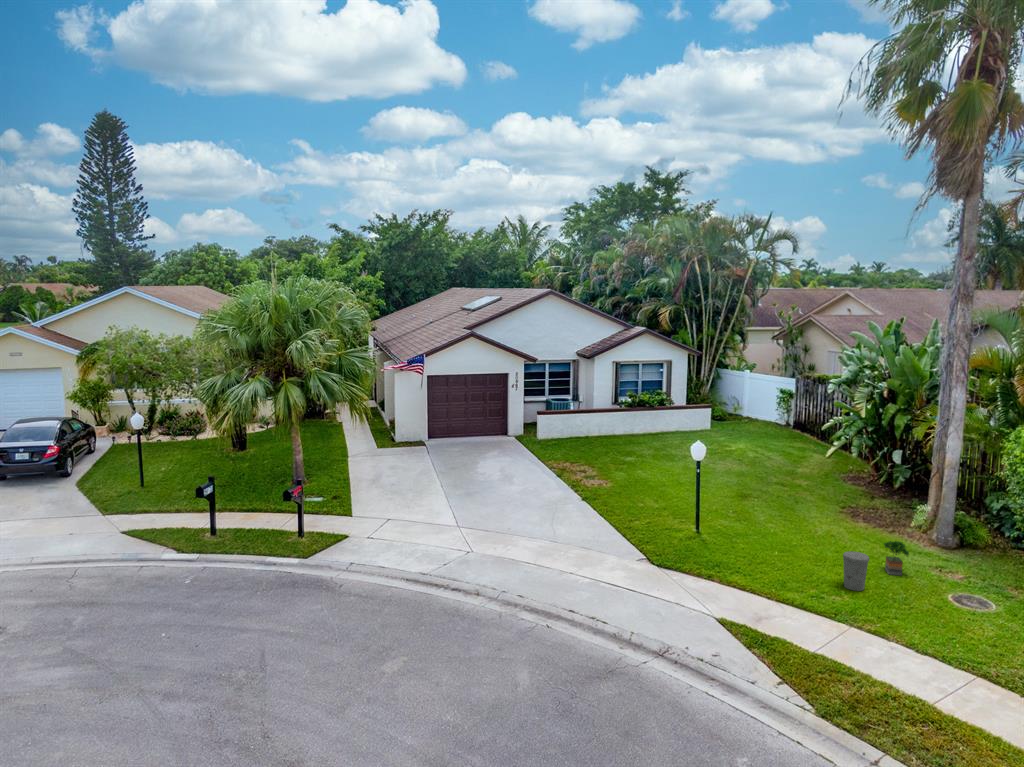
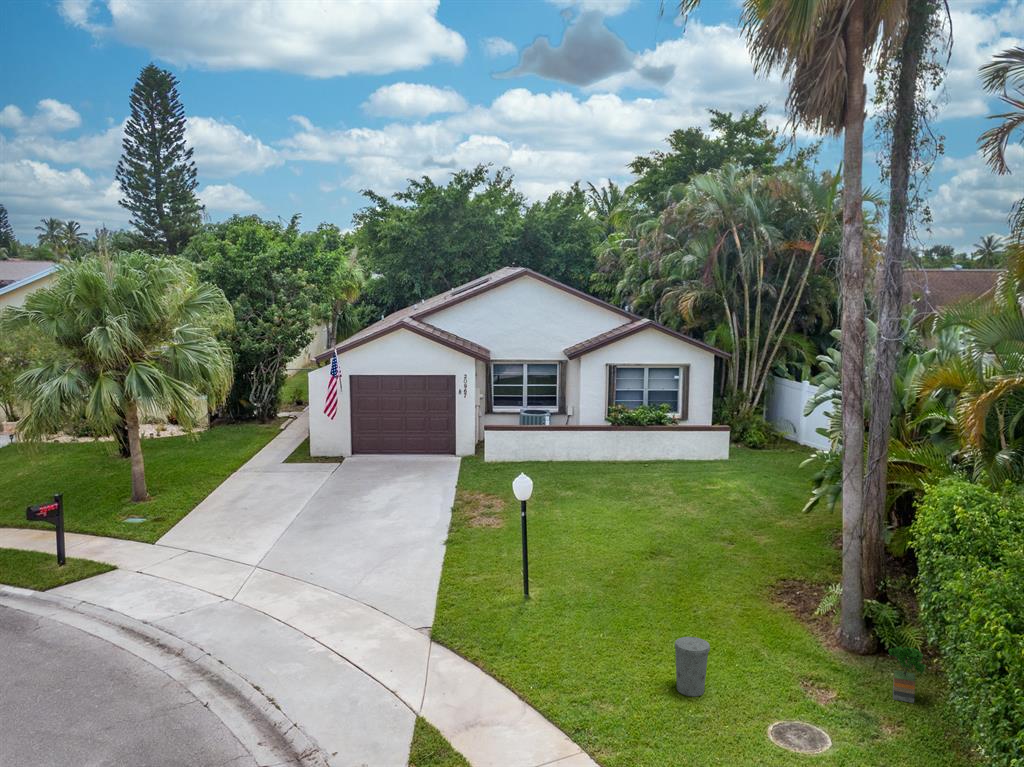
potted tree: present [884,541,909,575] -> present [889,647,926,703]

